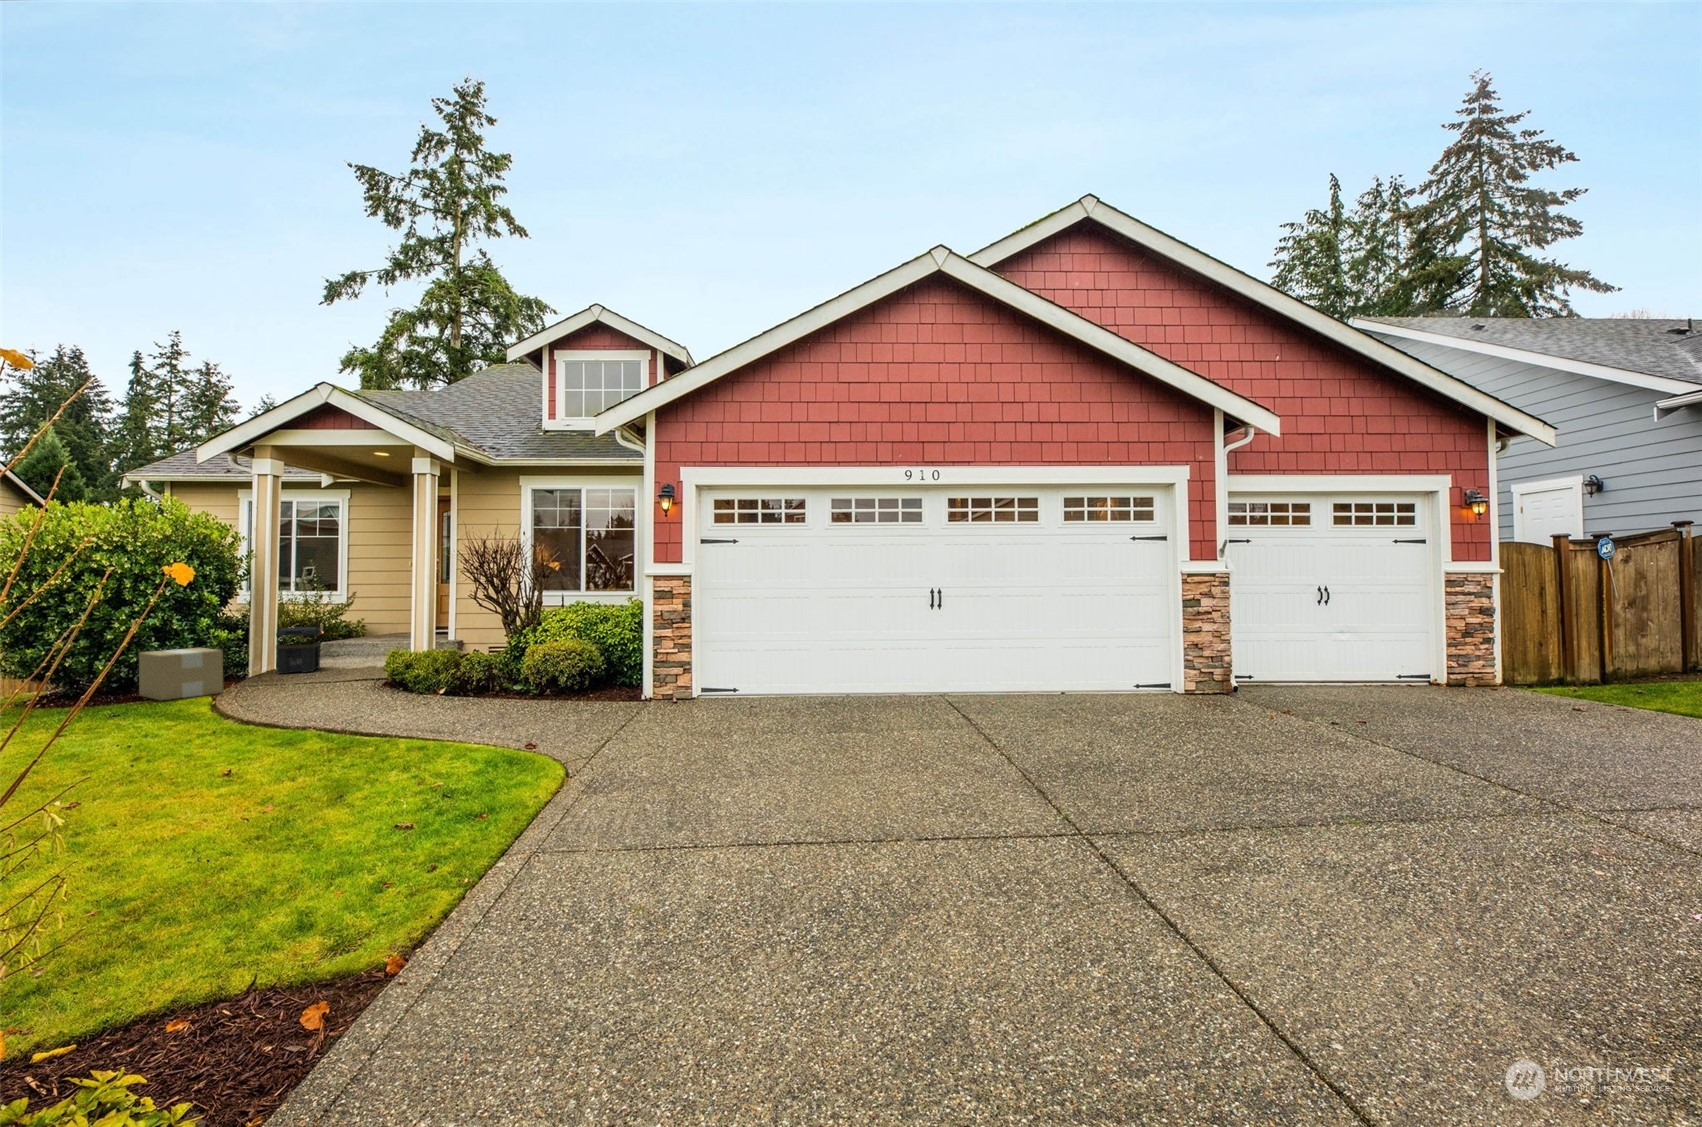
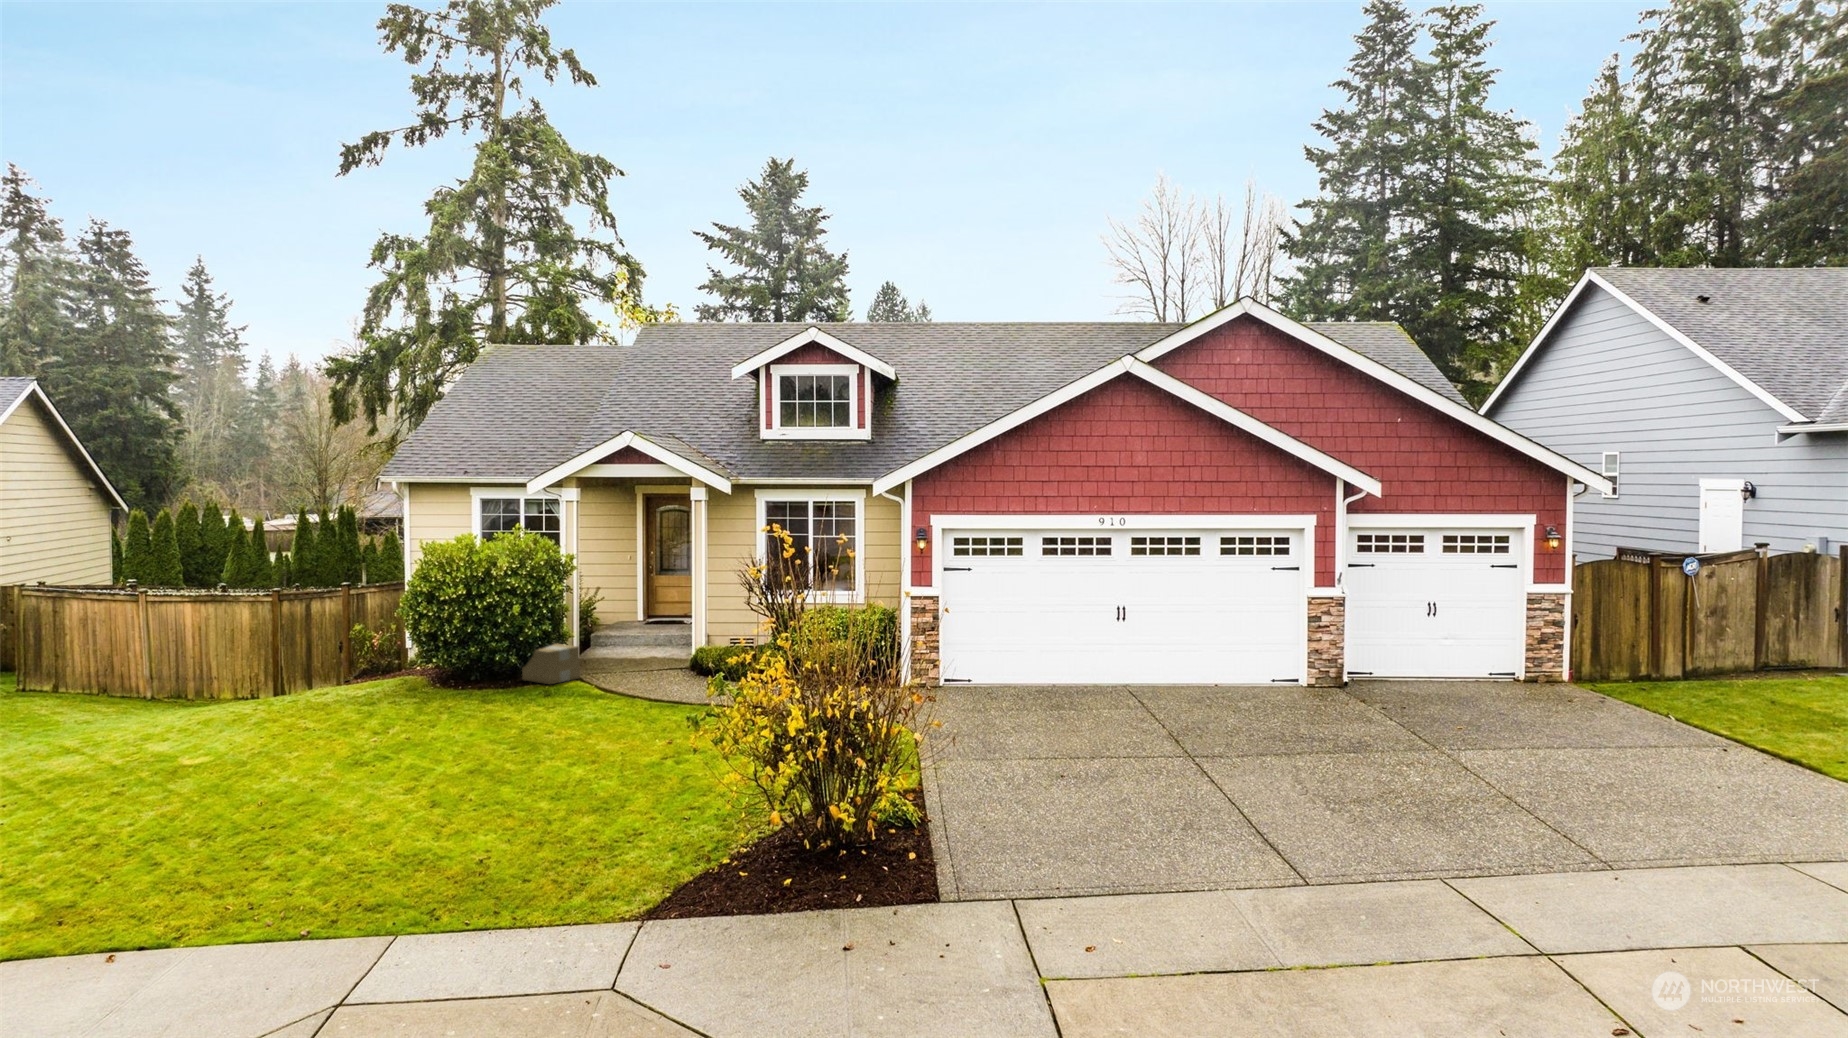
toolbox: present [276,627,320,674] -> none [583,621,611,660]

